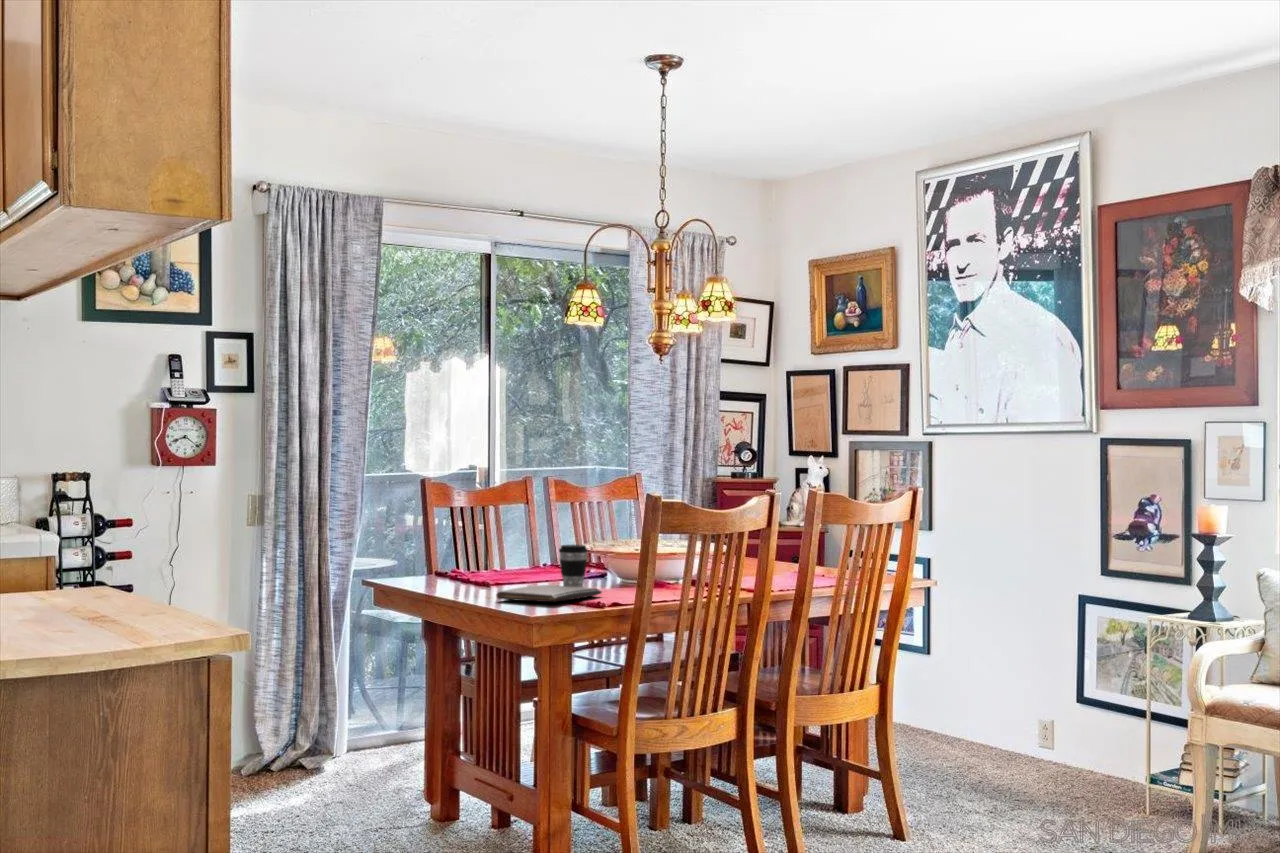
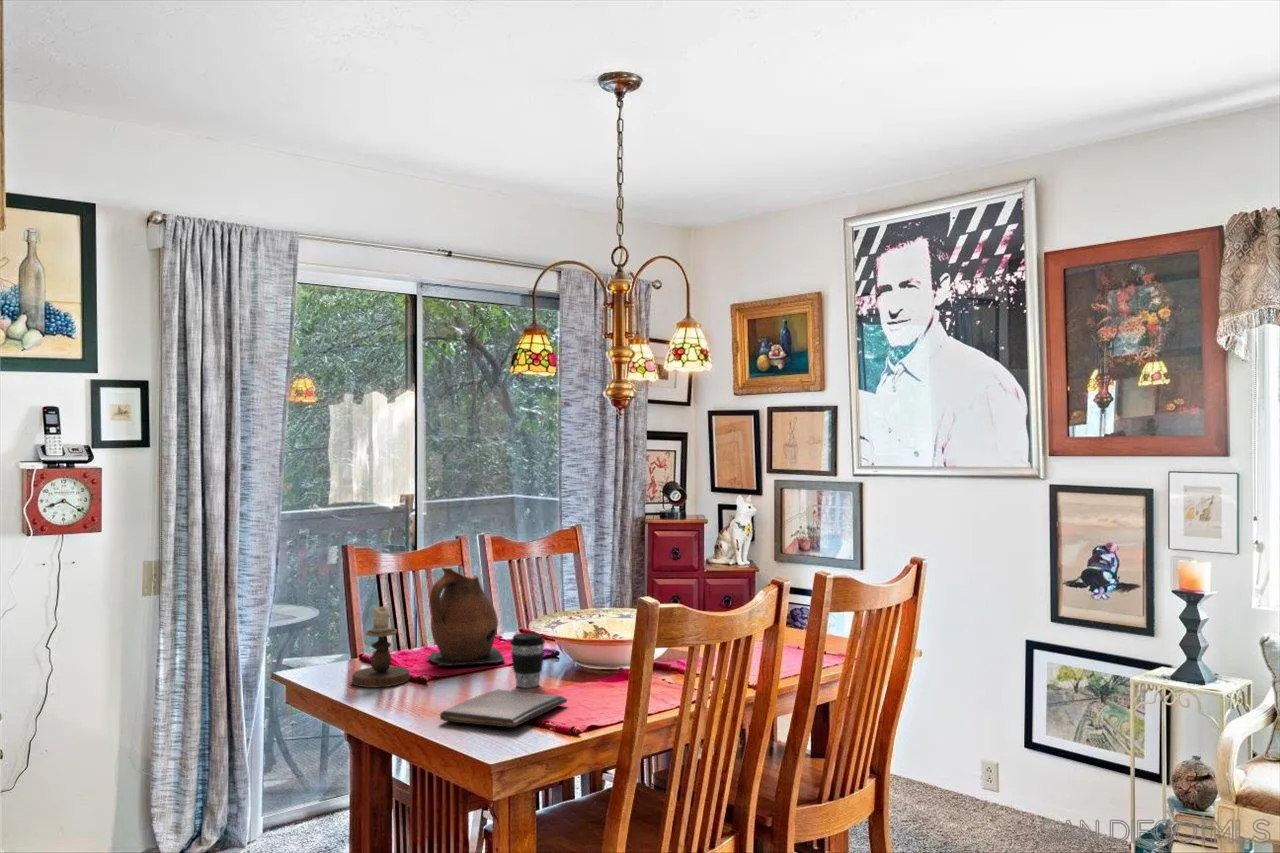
ceramic pitcher: none [490,493,559,578] -> present [428,567,505,665]
candlestick: none [428,521,476,586] -> present [352,606,410,688]

